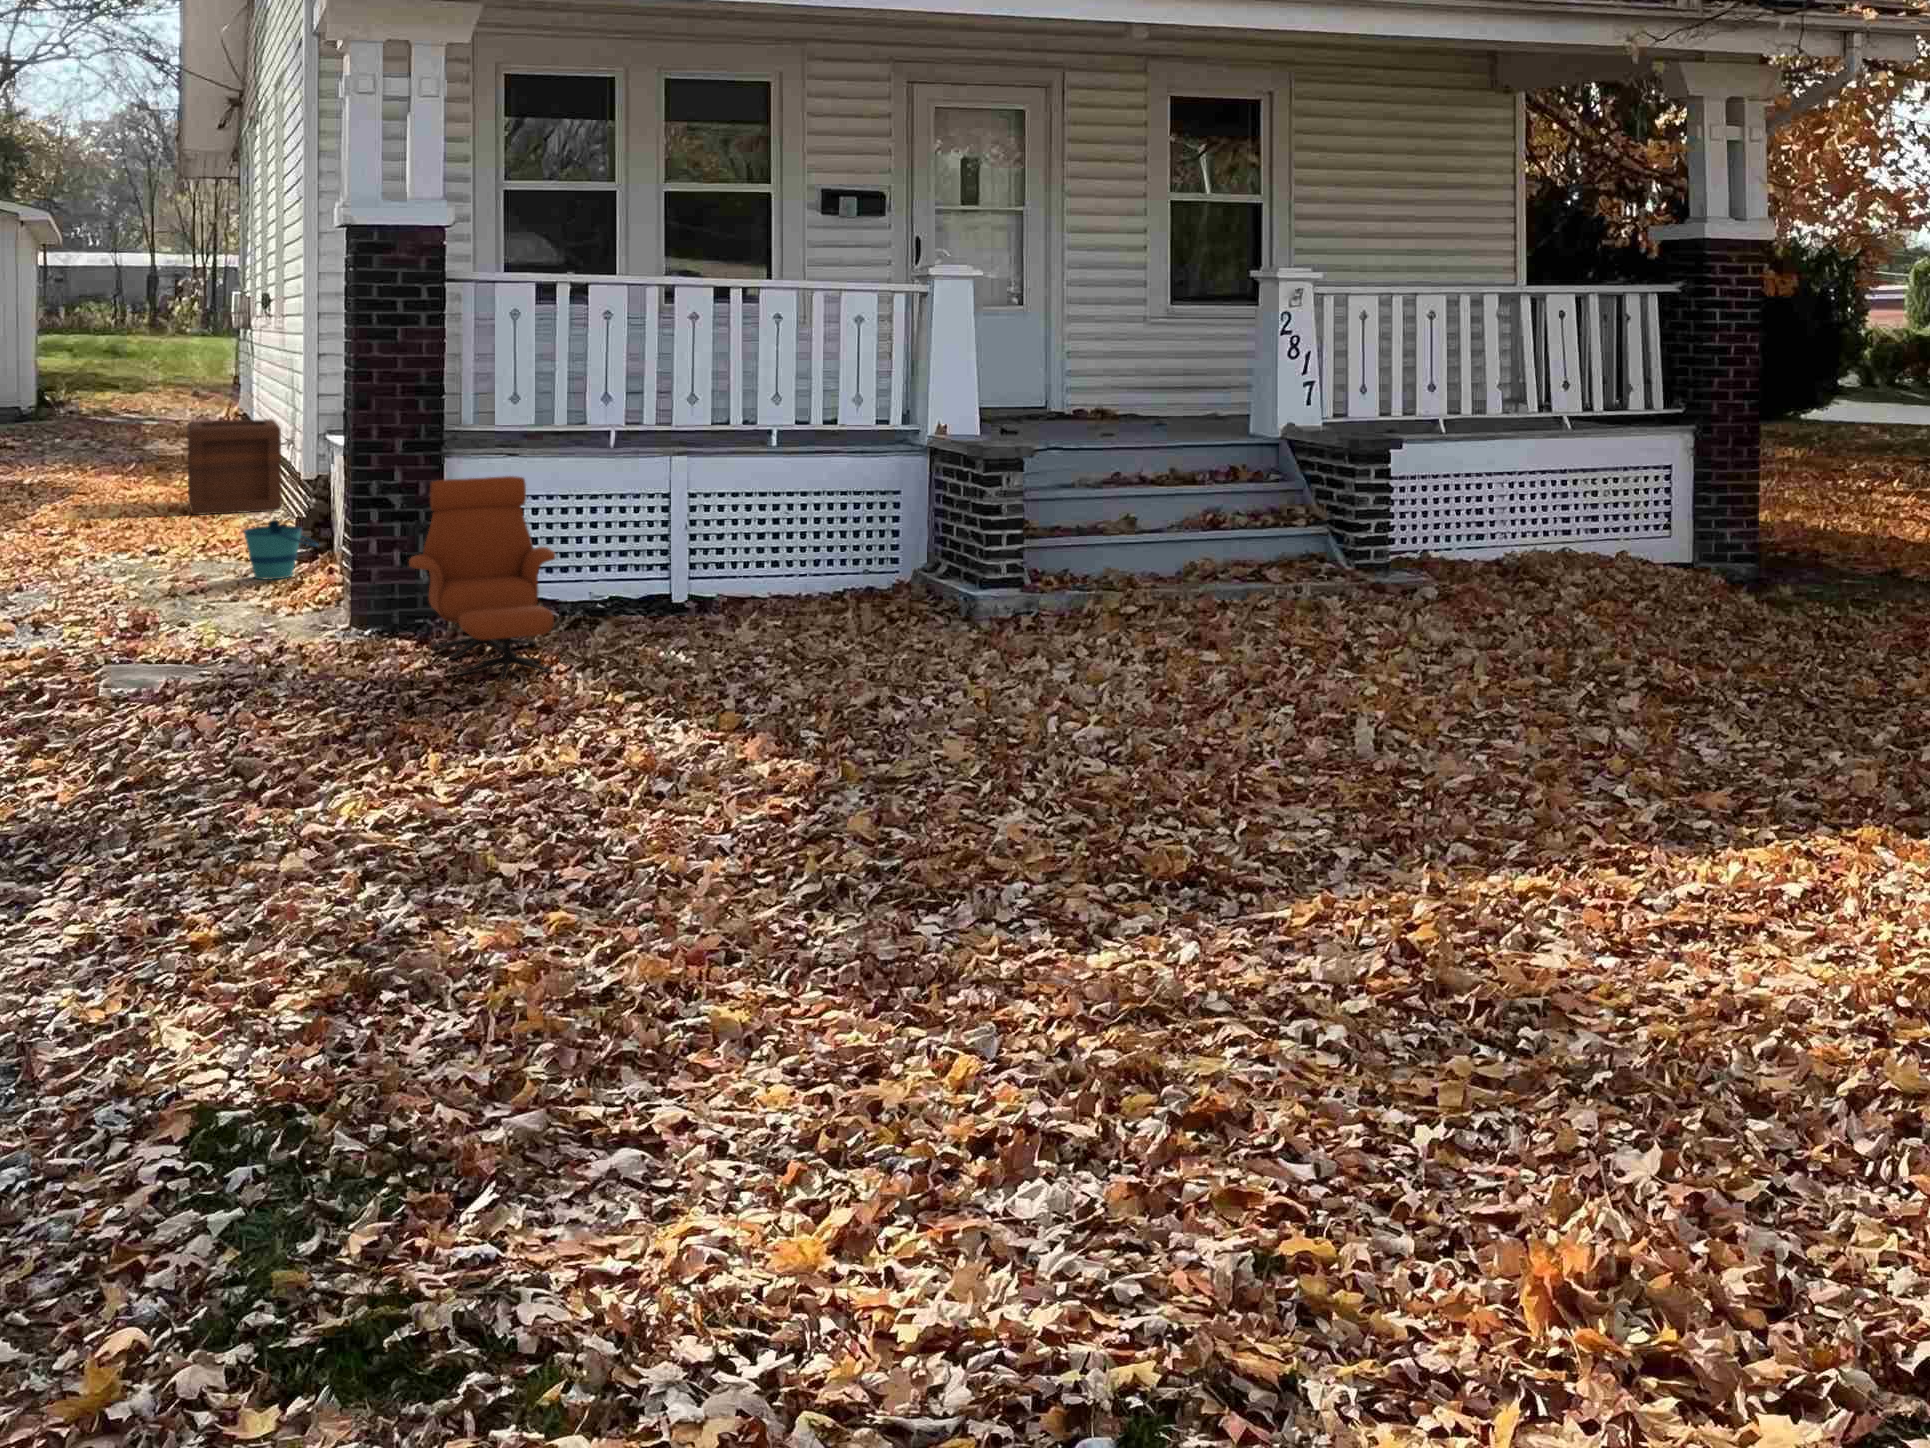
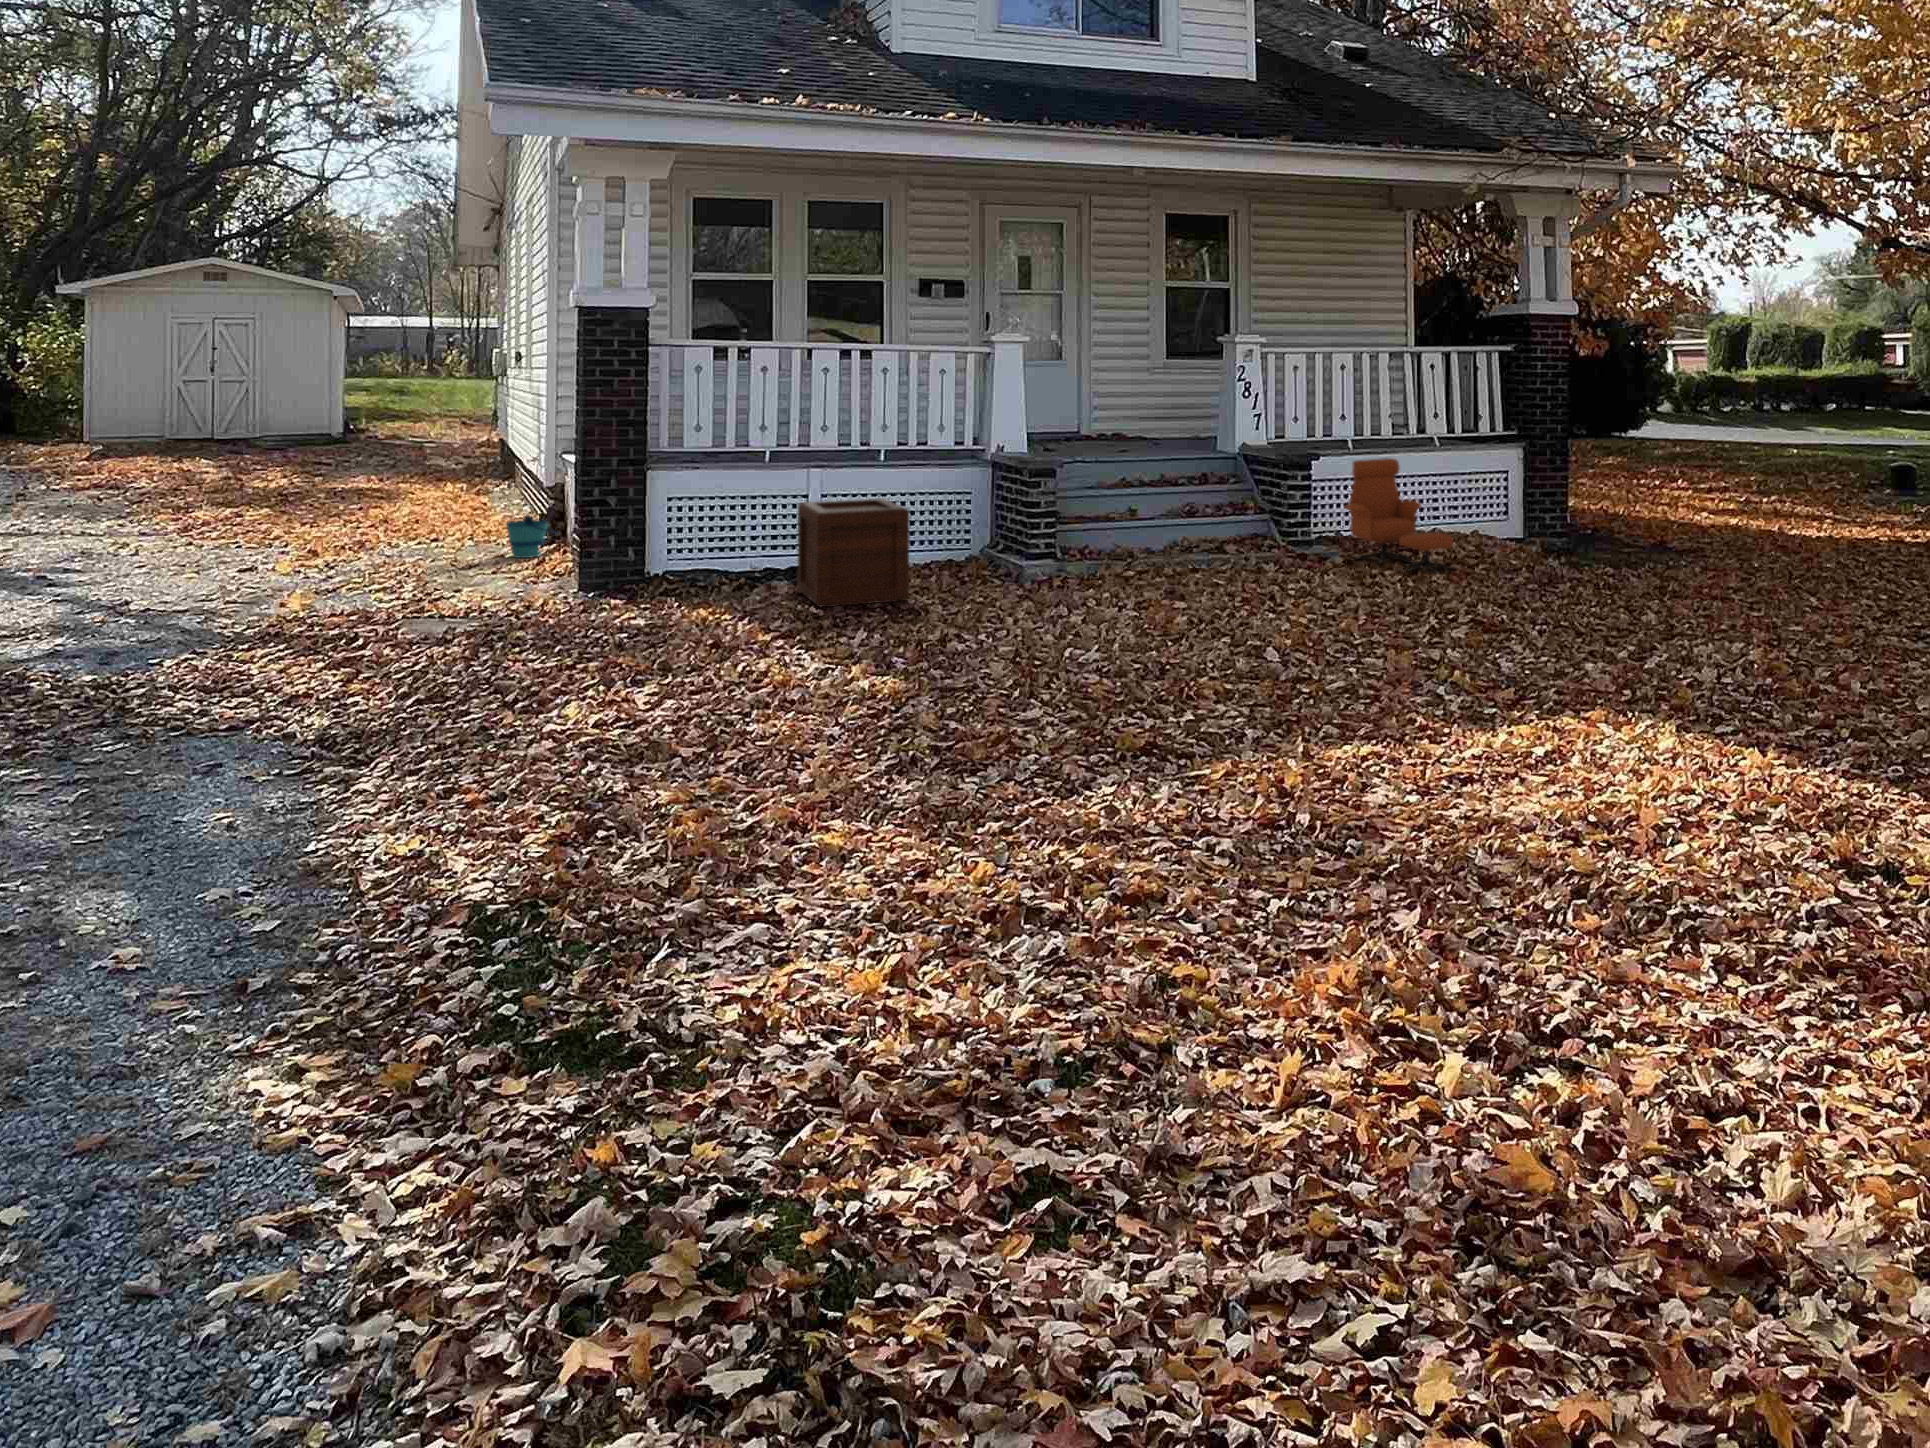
wooden crate: present [187,419,282,515] -> present [797,498,909,608]
lounge chair: present [409,476,555,681] -> present [1344,458,1454,574]

